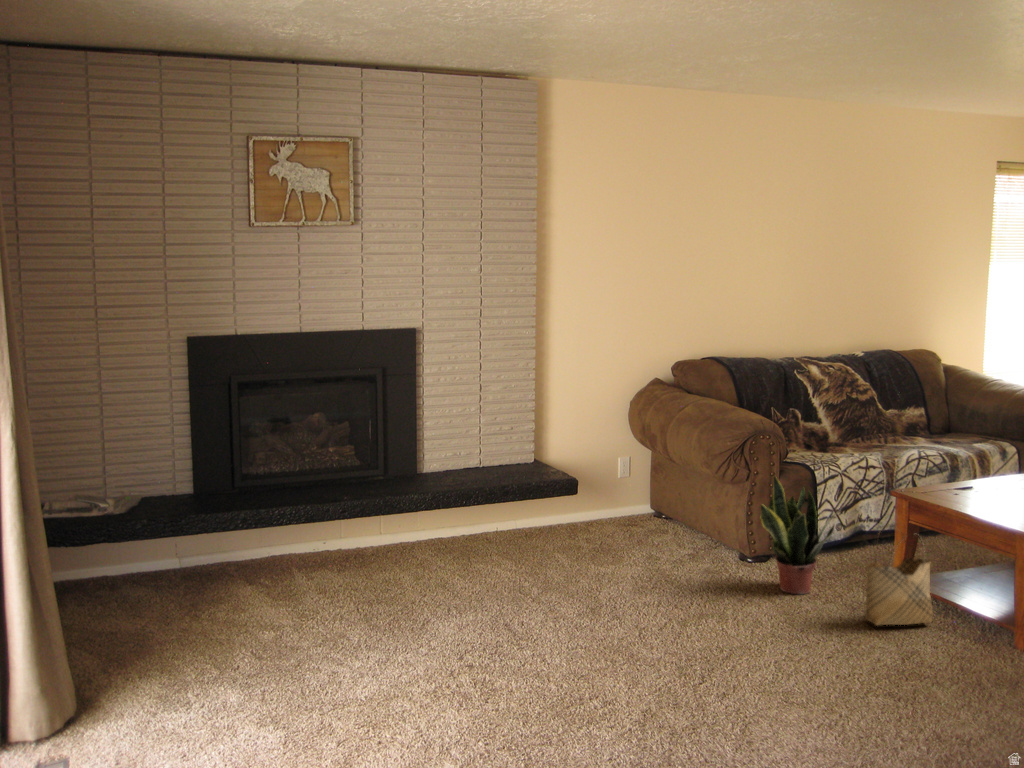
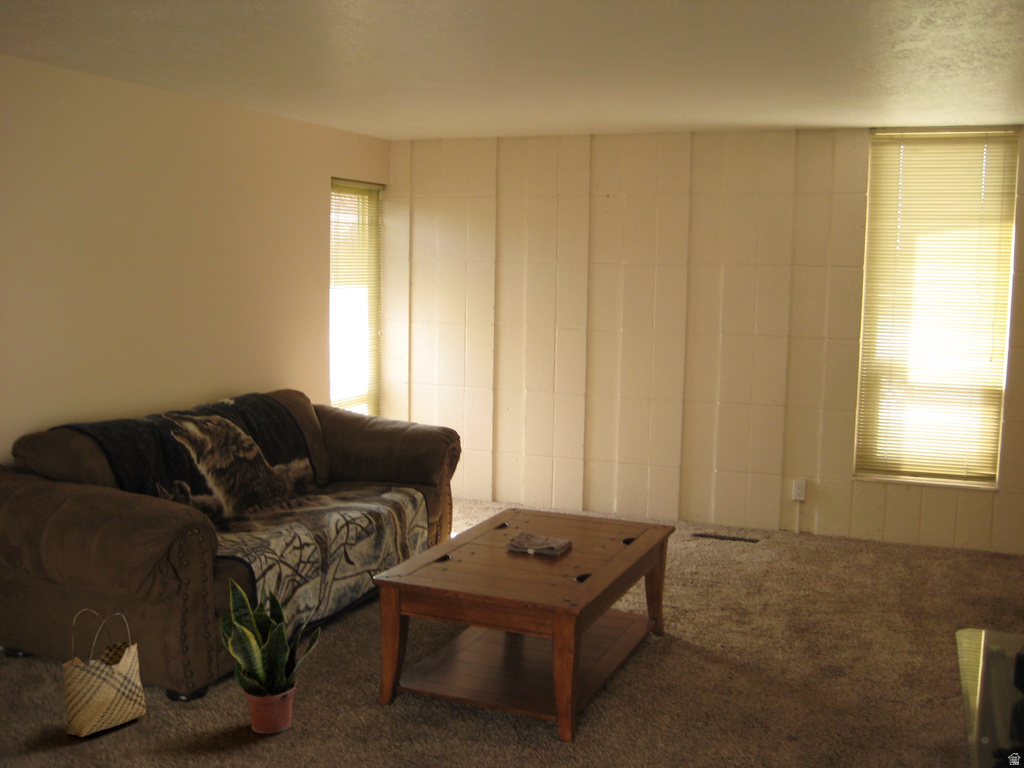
woven basket: present [865,525,933,625] -> present [62,609,146,737]

